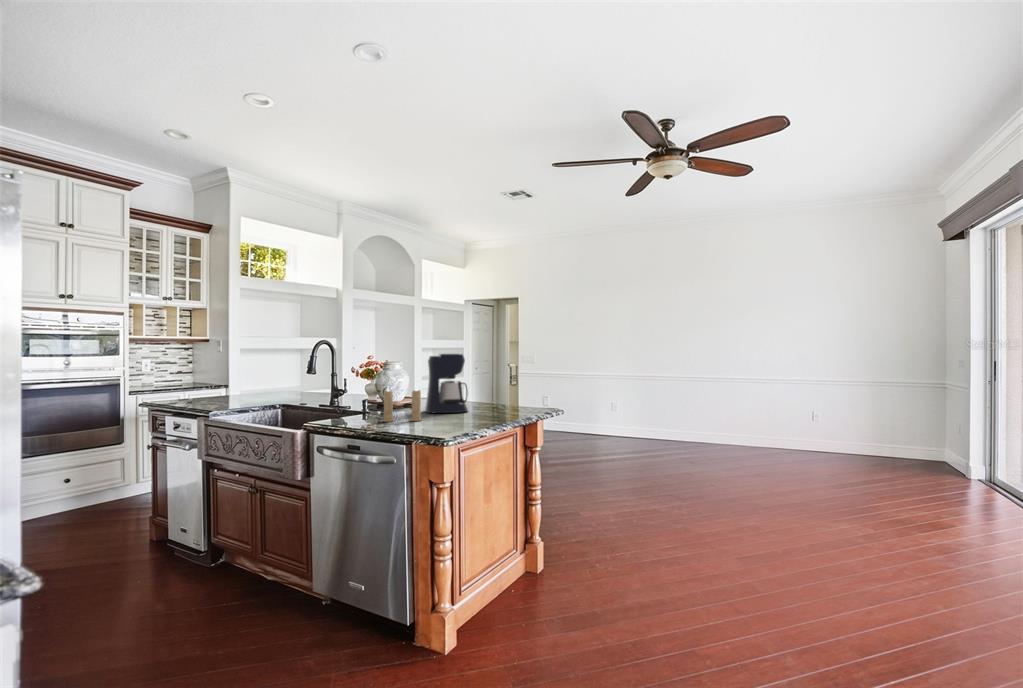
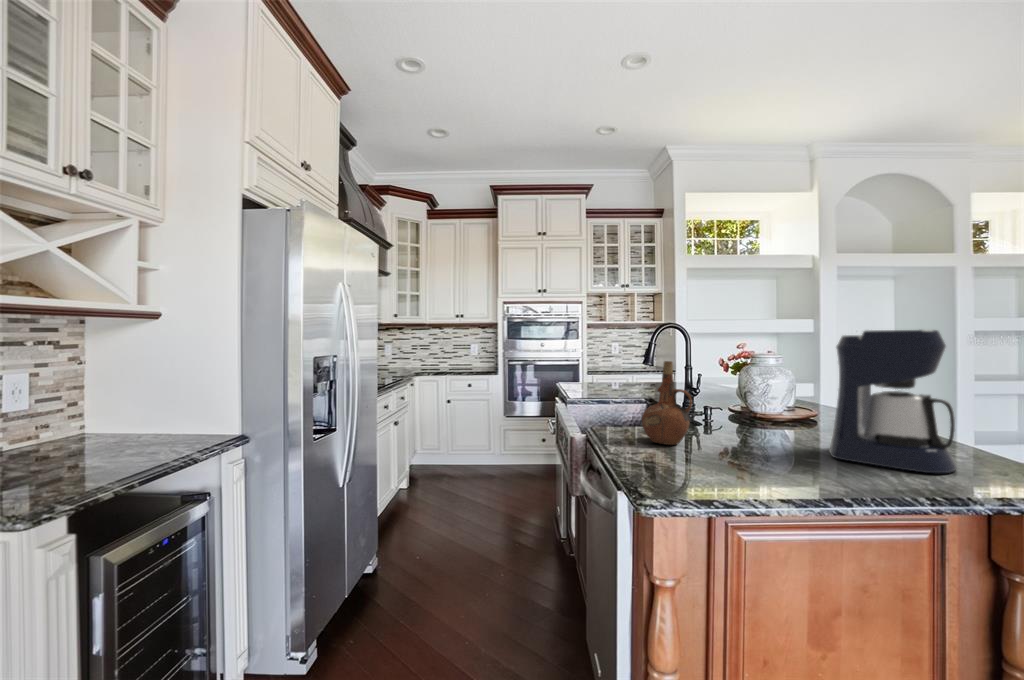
ceramic pitcher: none [342,371,370,420] -> present [642,361,692,445]
candle: present [383,386,421,422] -> none [690,389,773,476]

